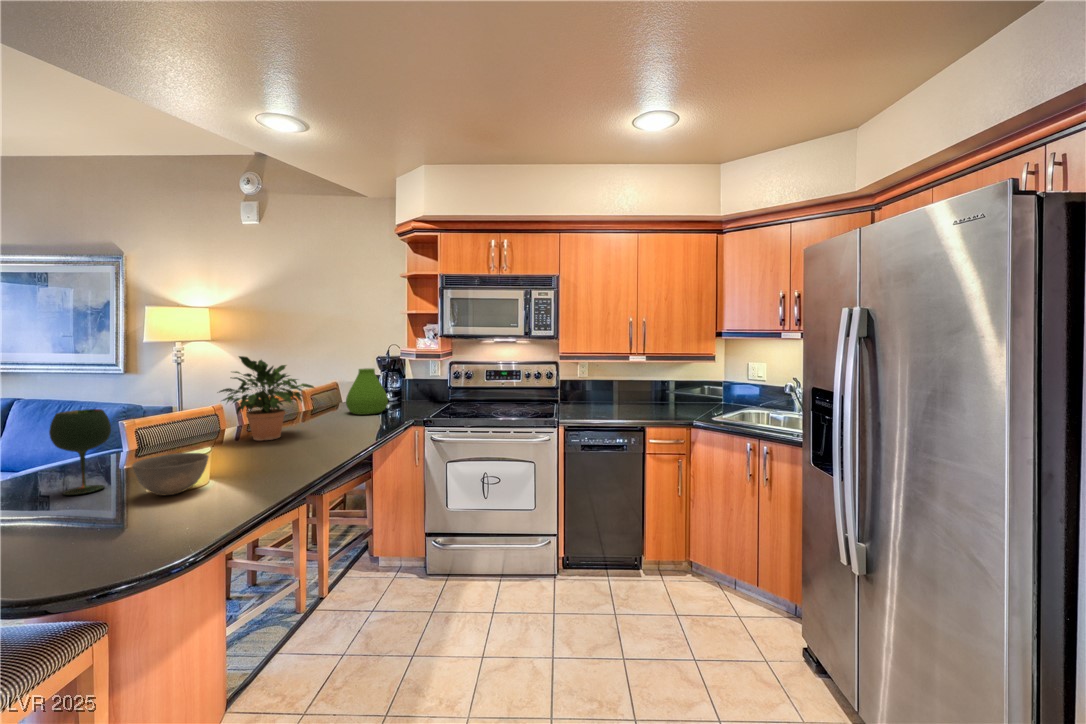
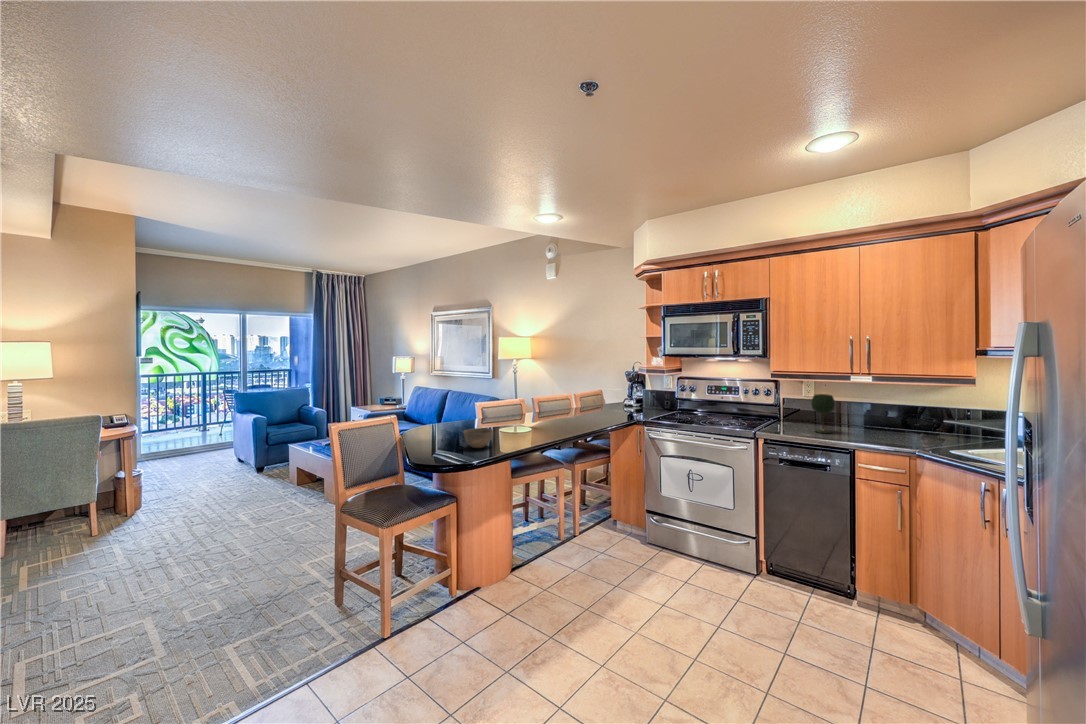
potted plant: present [219,356,314,441] -> none [511,374,563,426]
vase: present [346,368,388,415] -> none [593,381,622,415]
wine glass: present [49,409,111,495] -> present [811,394,835,433]

